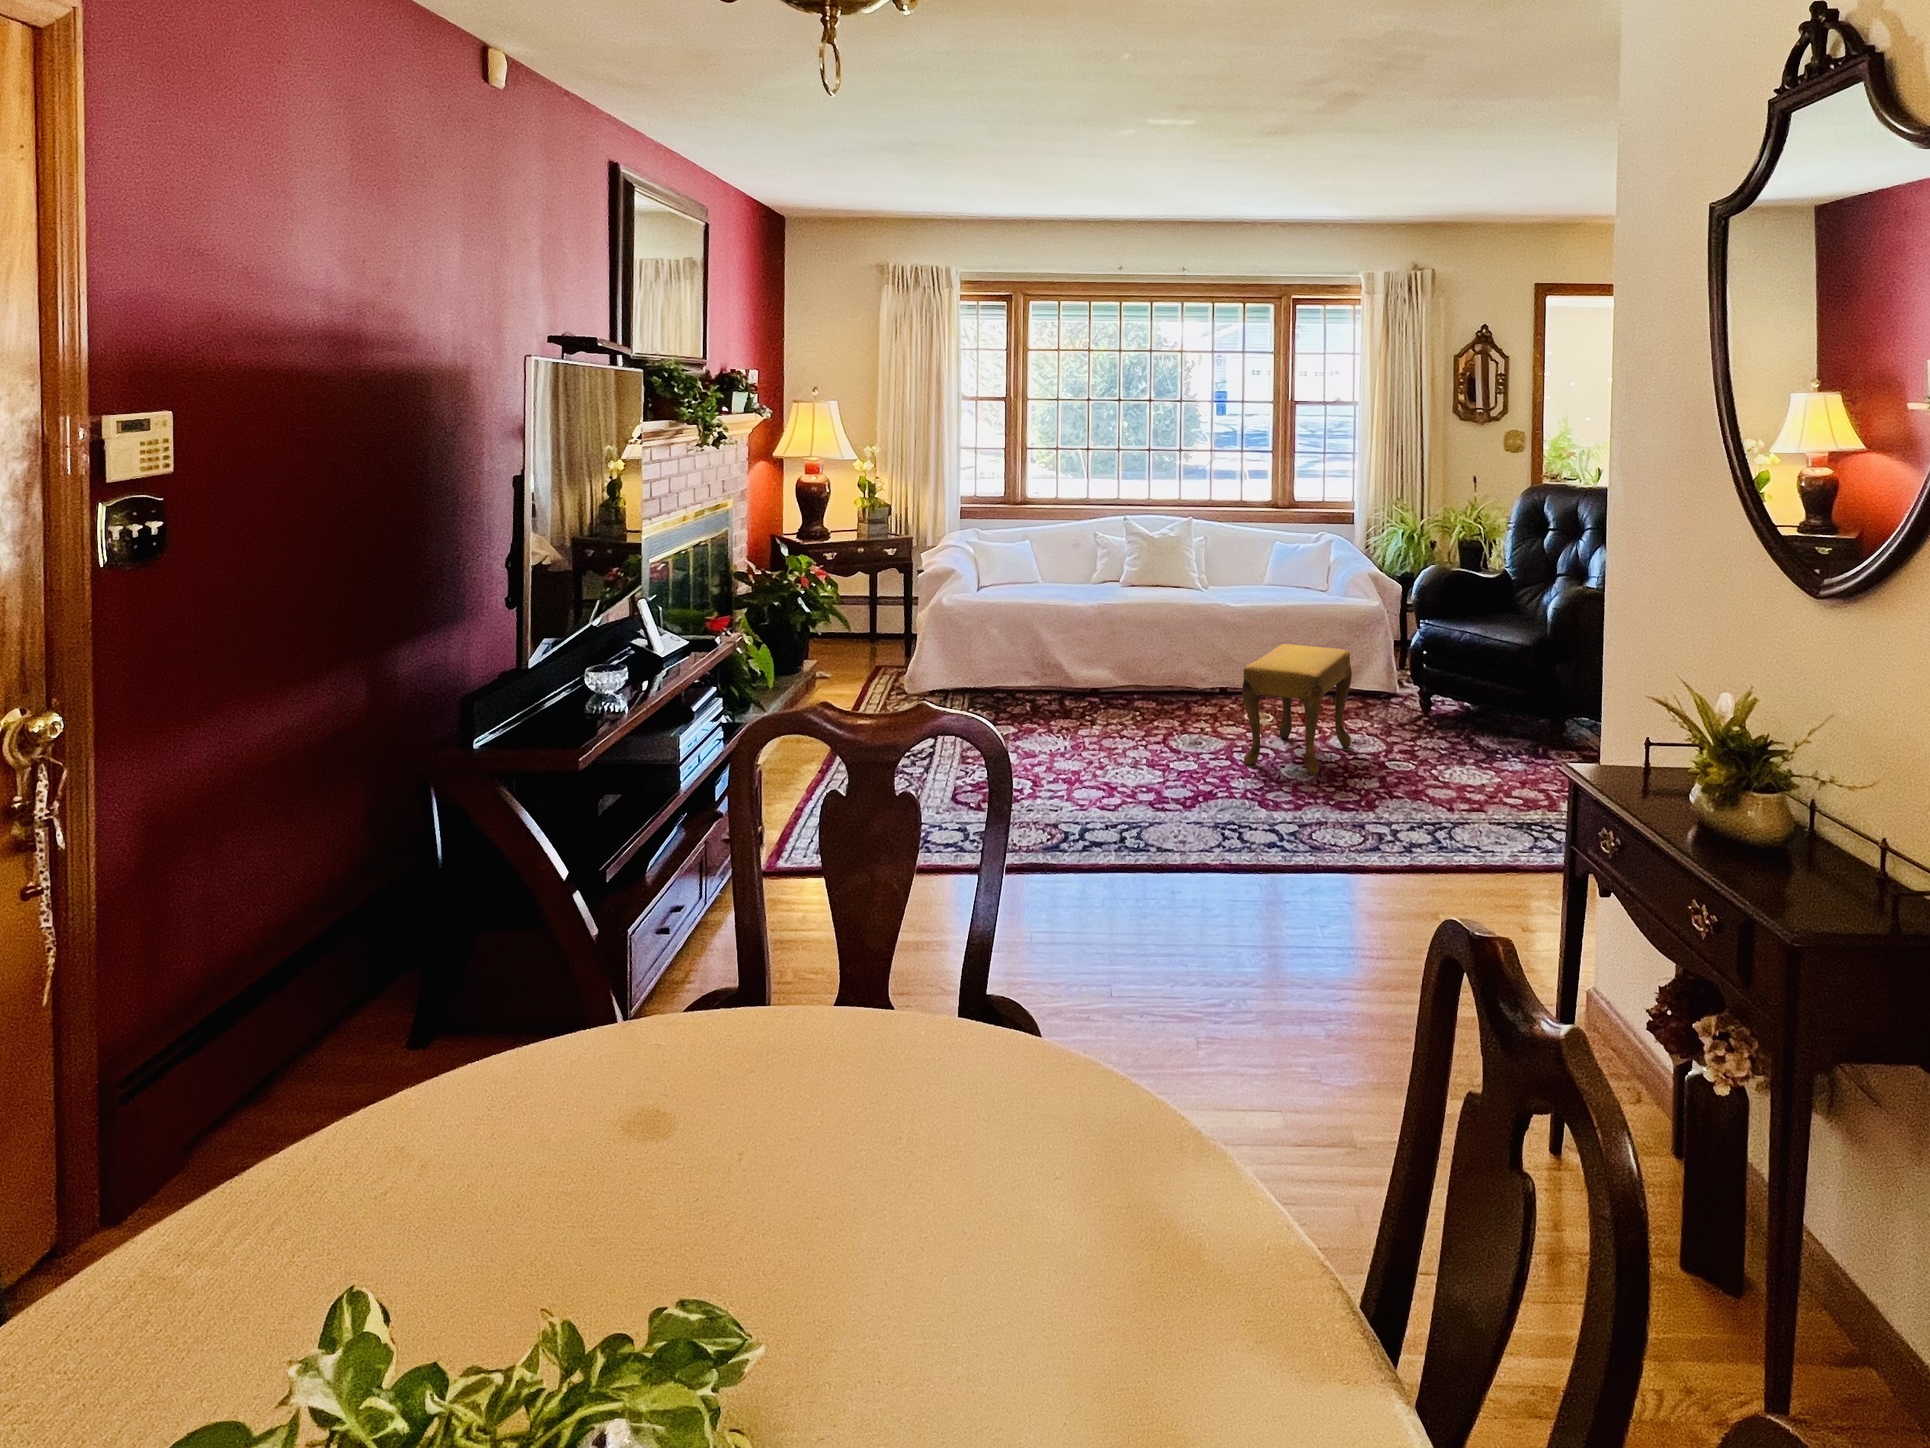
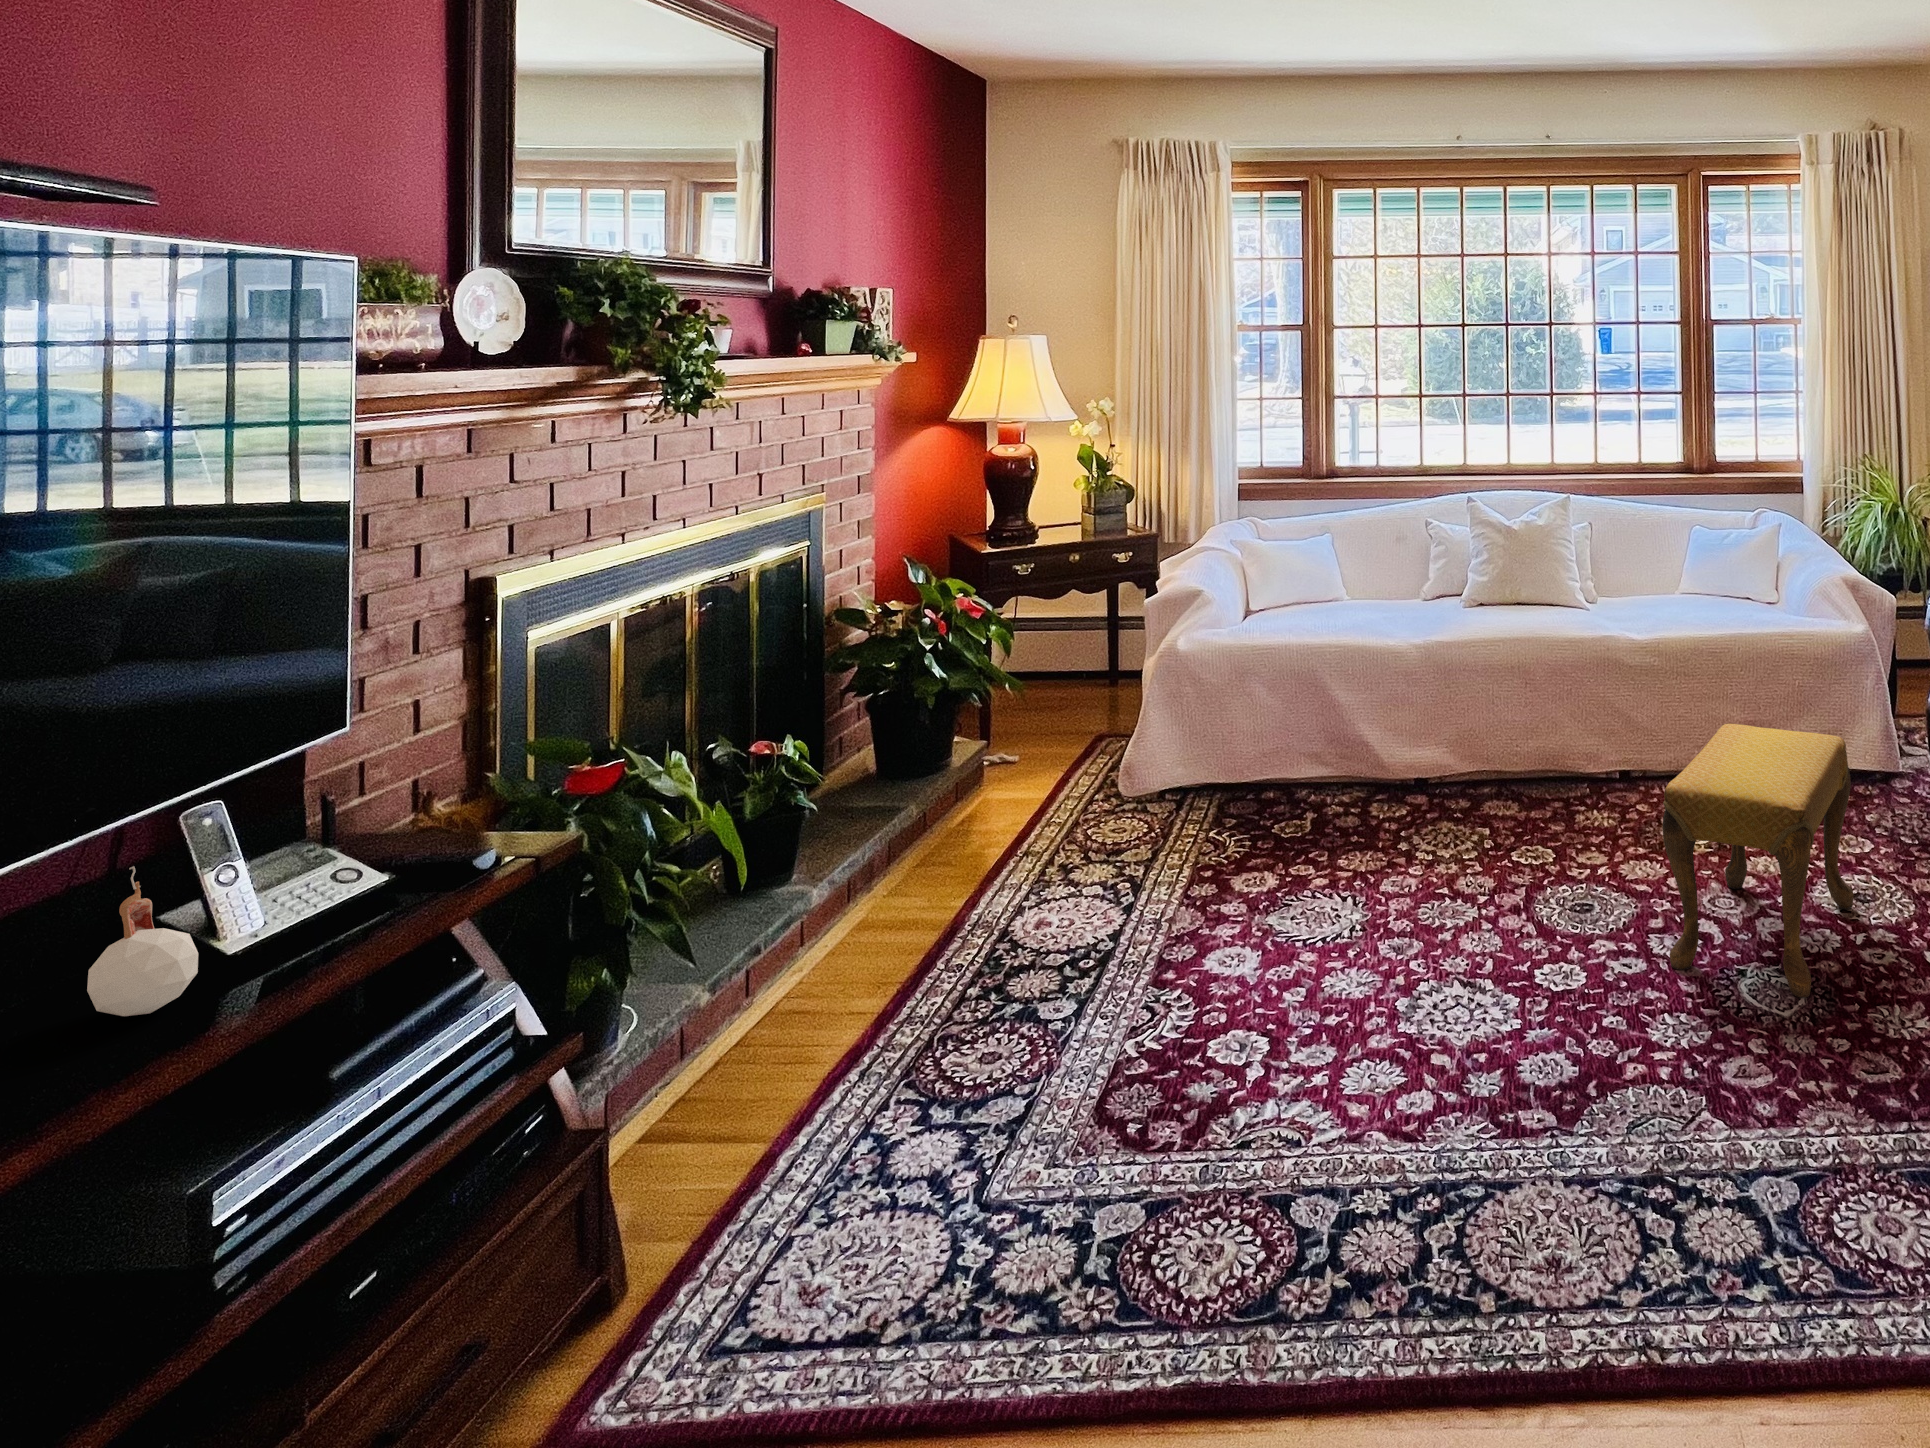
candle: none [644,614,675,666] -> present [87,867,198,1016]

